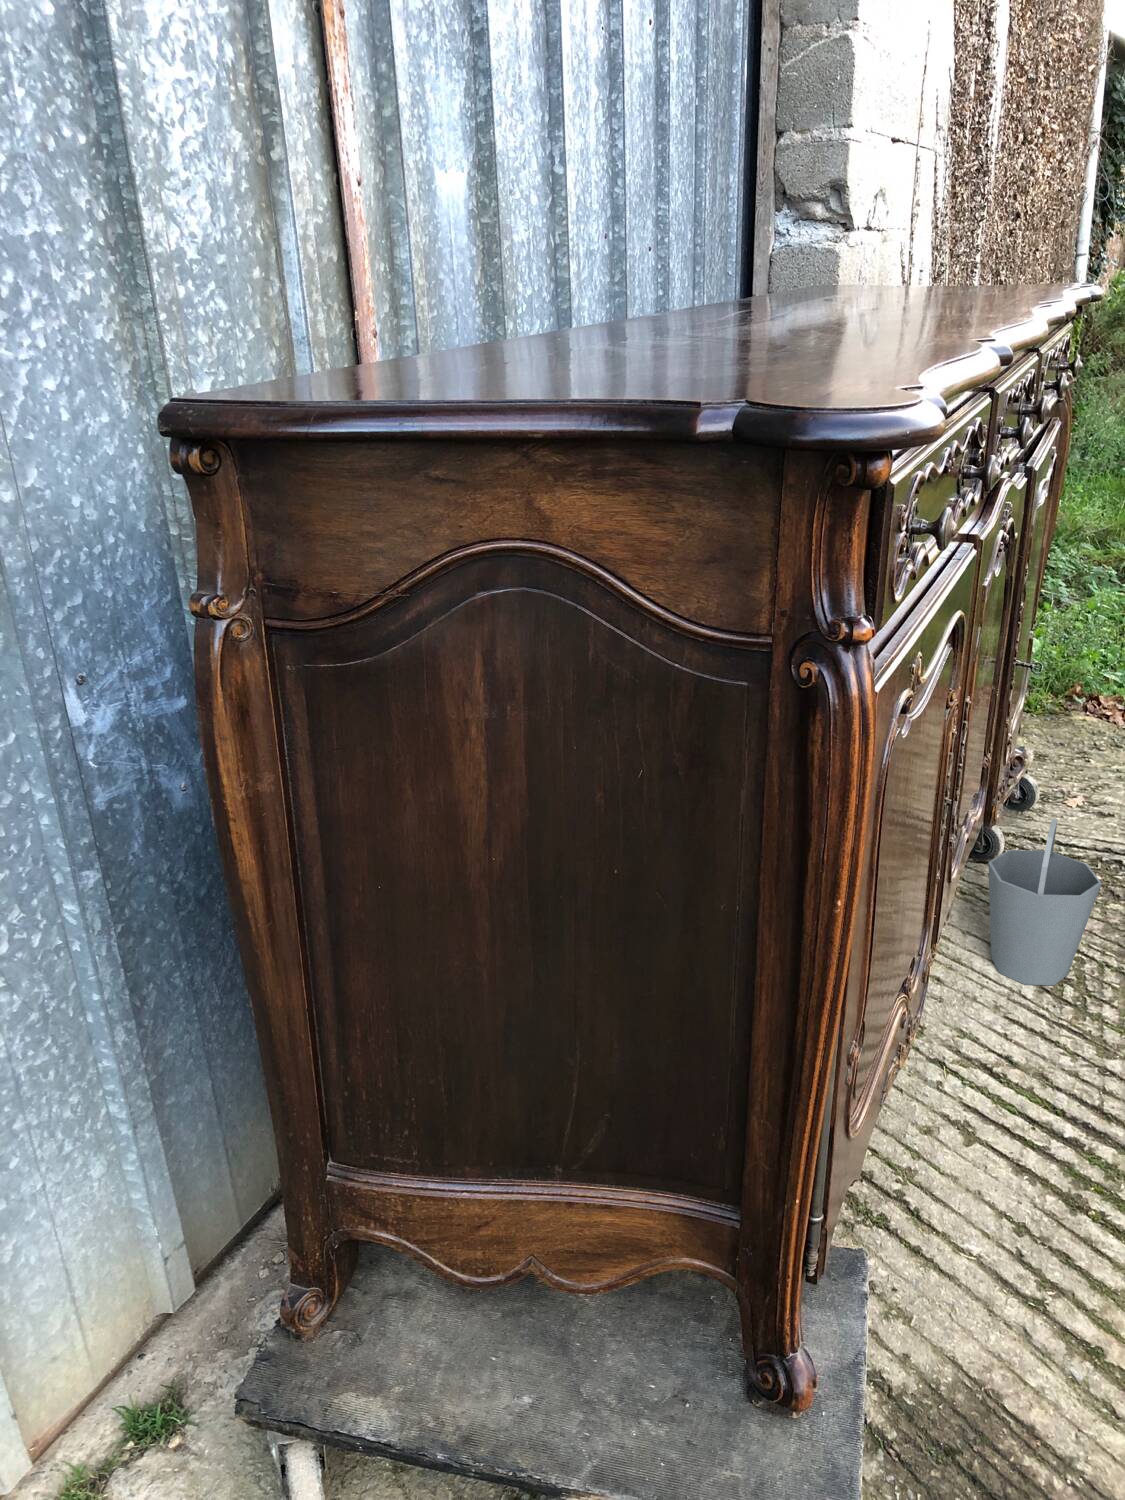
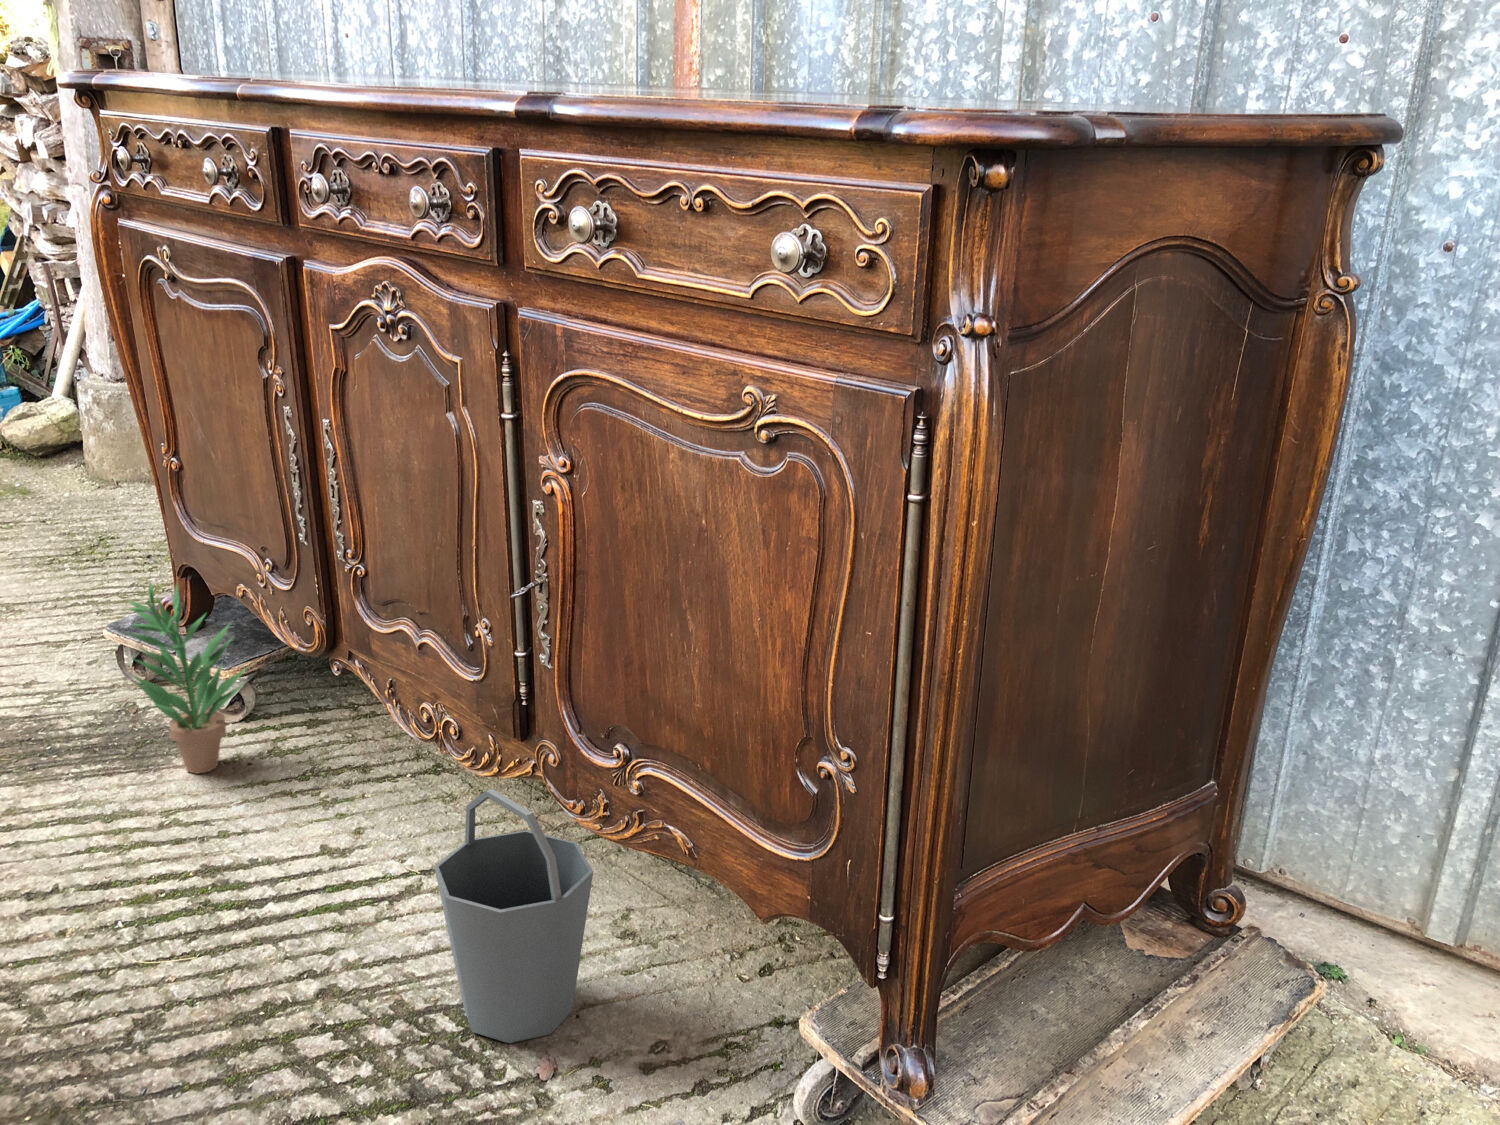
potted plant: none [870,1114,1051,1356] -> present [128,583,247,774]

